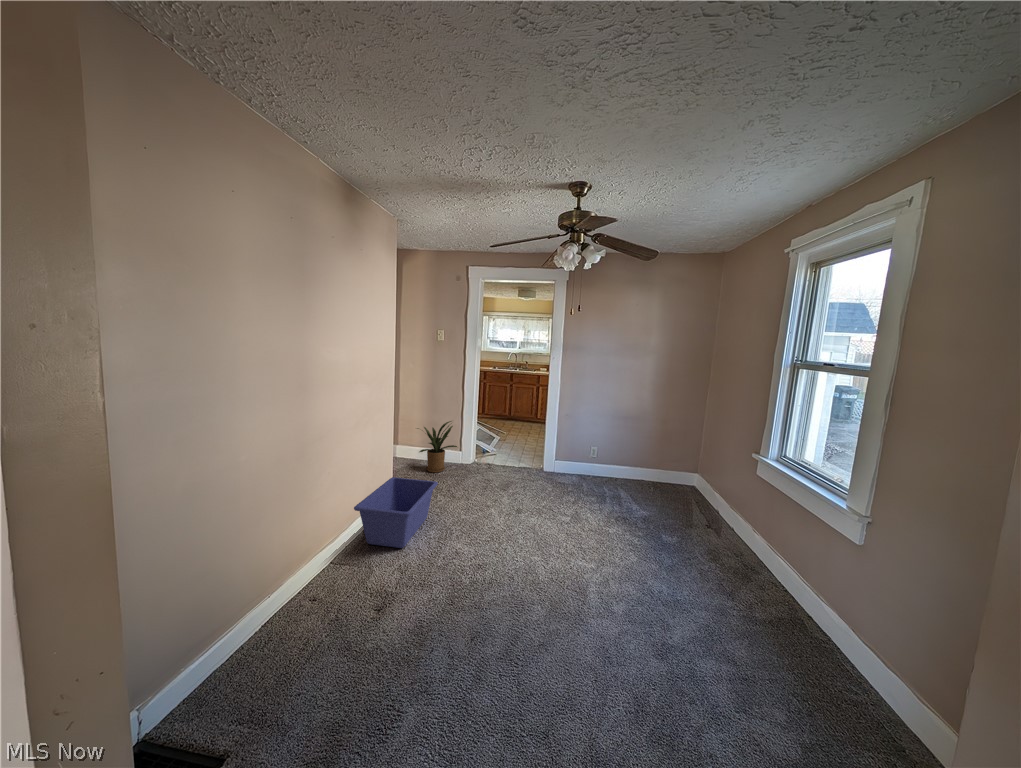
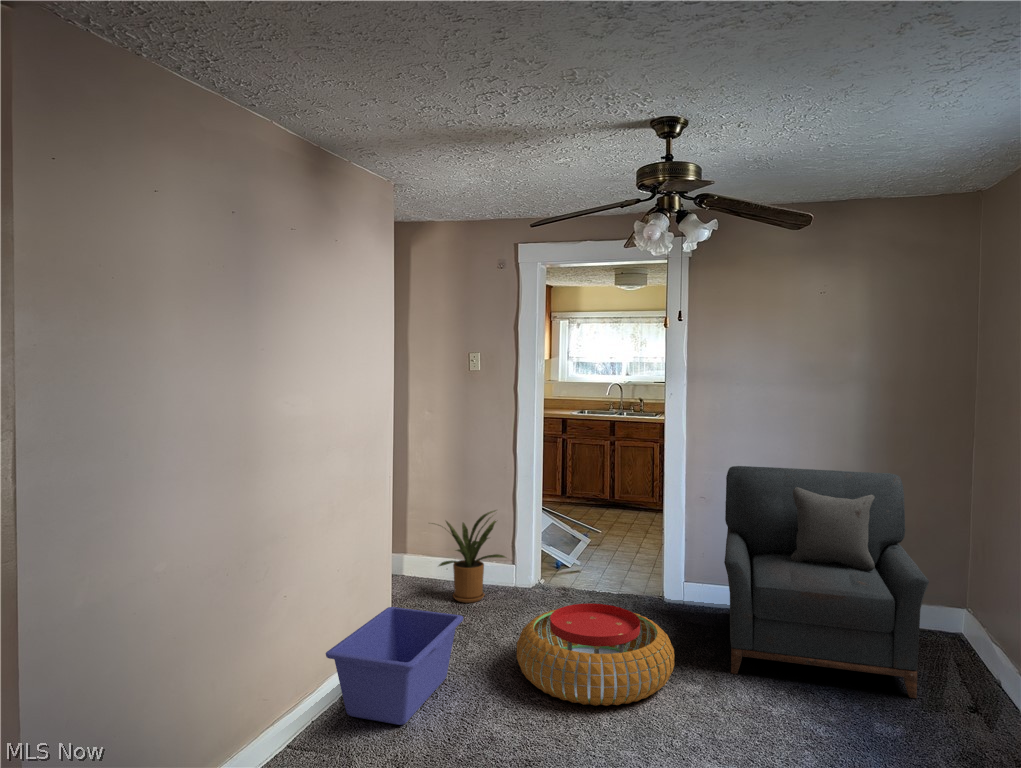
armchair: none [579,398,689,519] -> present [724,466,929,698]
pouf: none [468,473,557,531] -> present [517,603,674,706]

